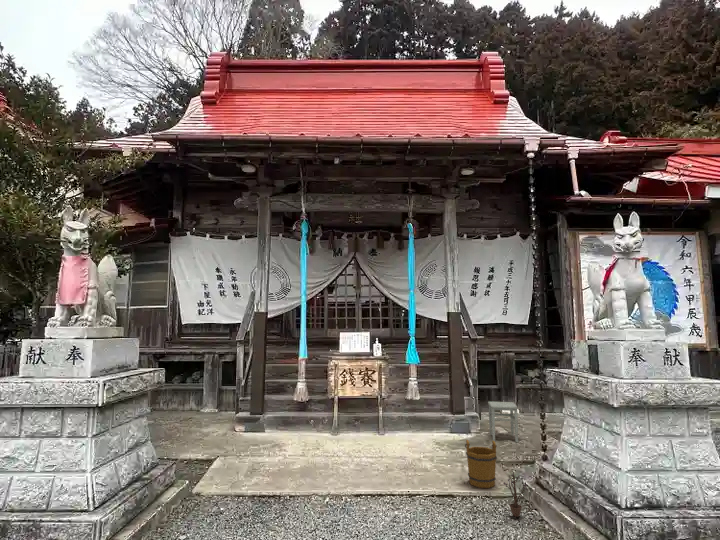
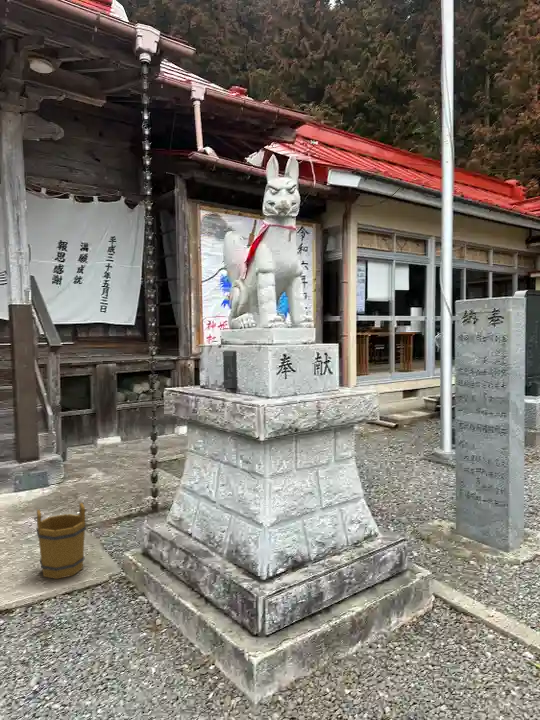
stool: present [488,402,518,442] -> none [76,434,119,493]
decorative plant: present [504,472,528,517] -> none [90,553,133,617]

